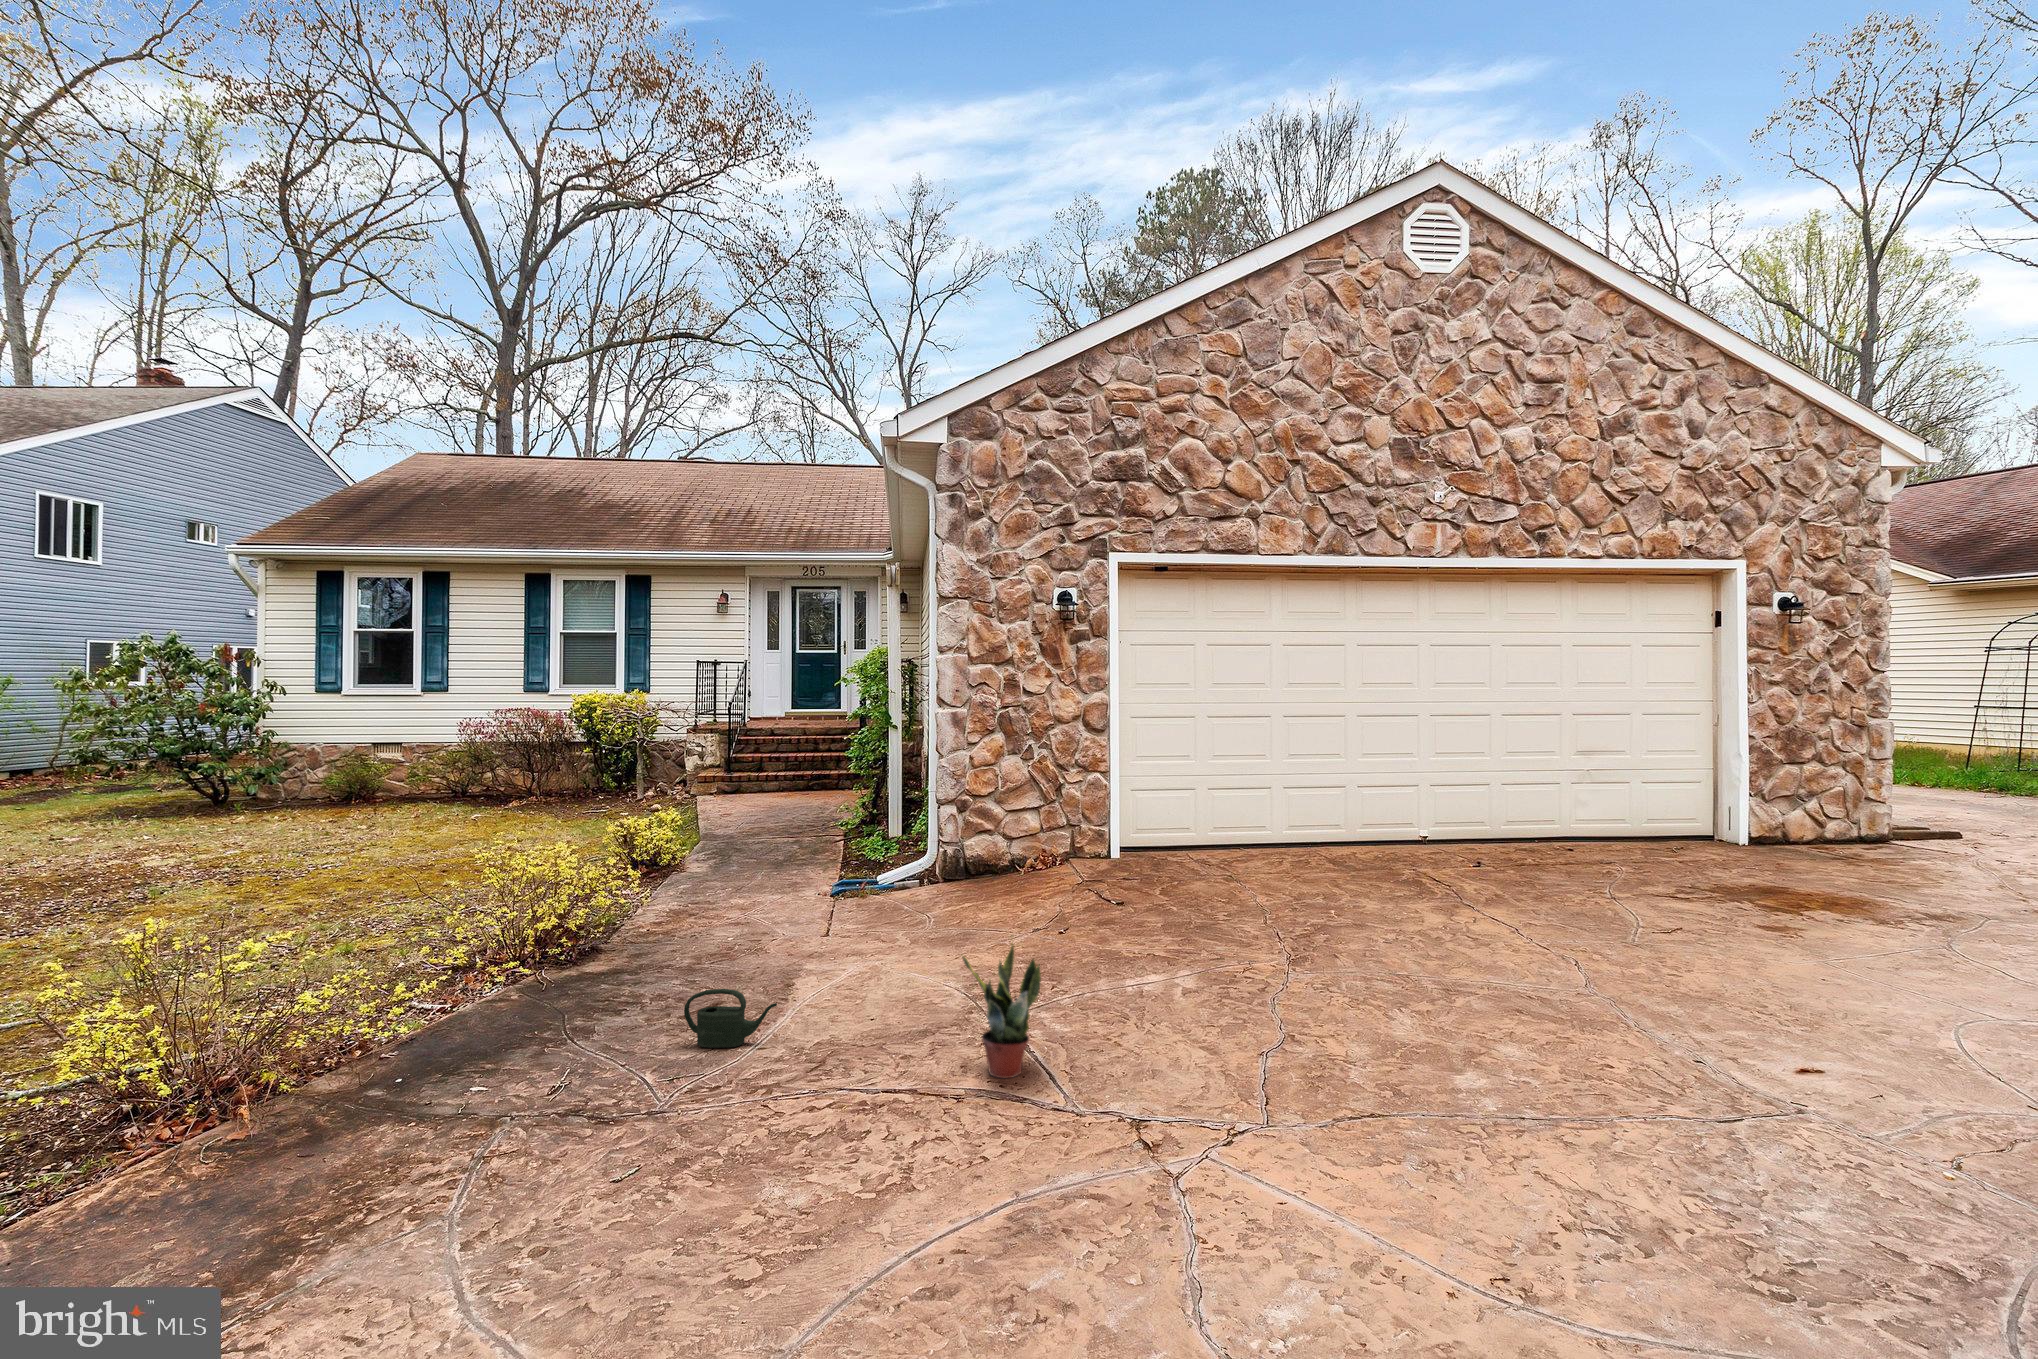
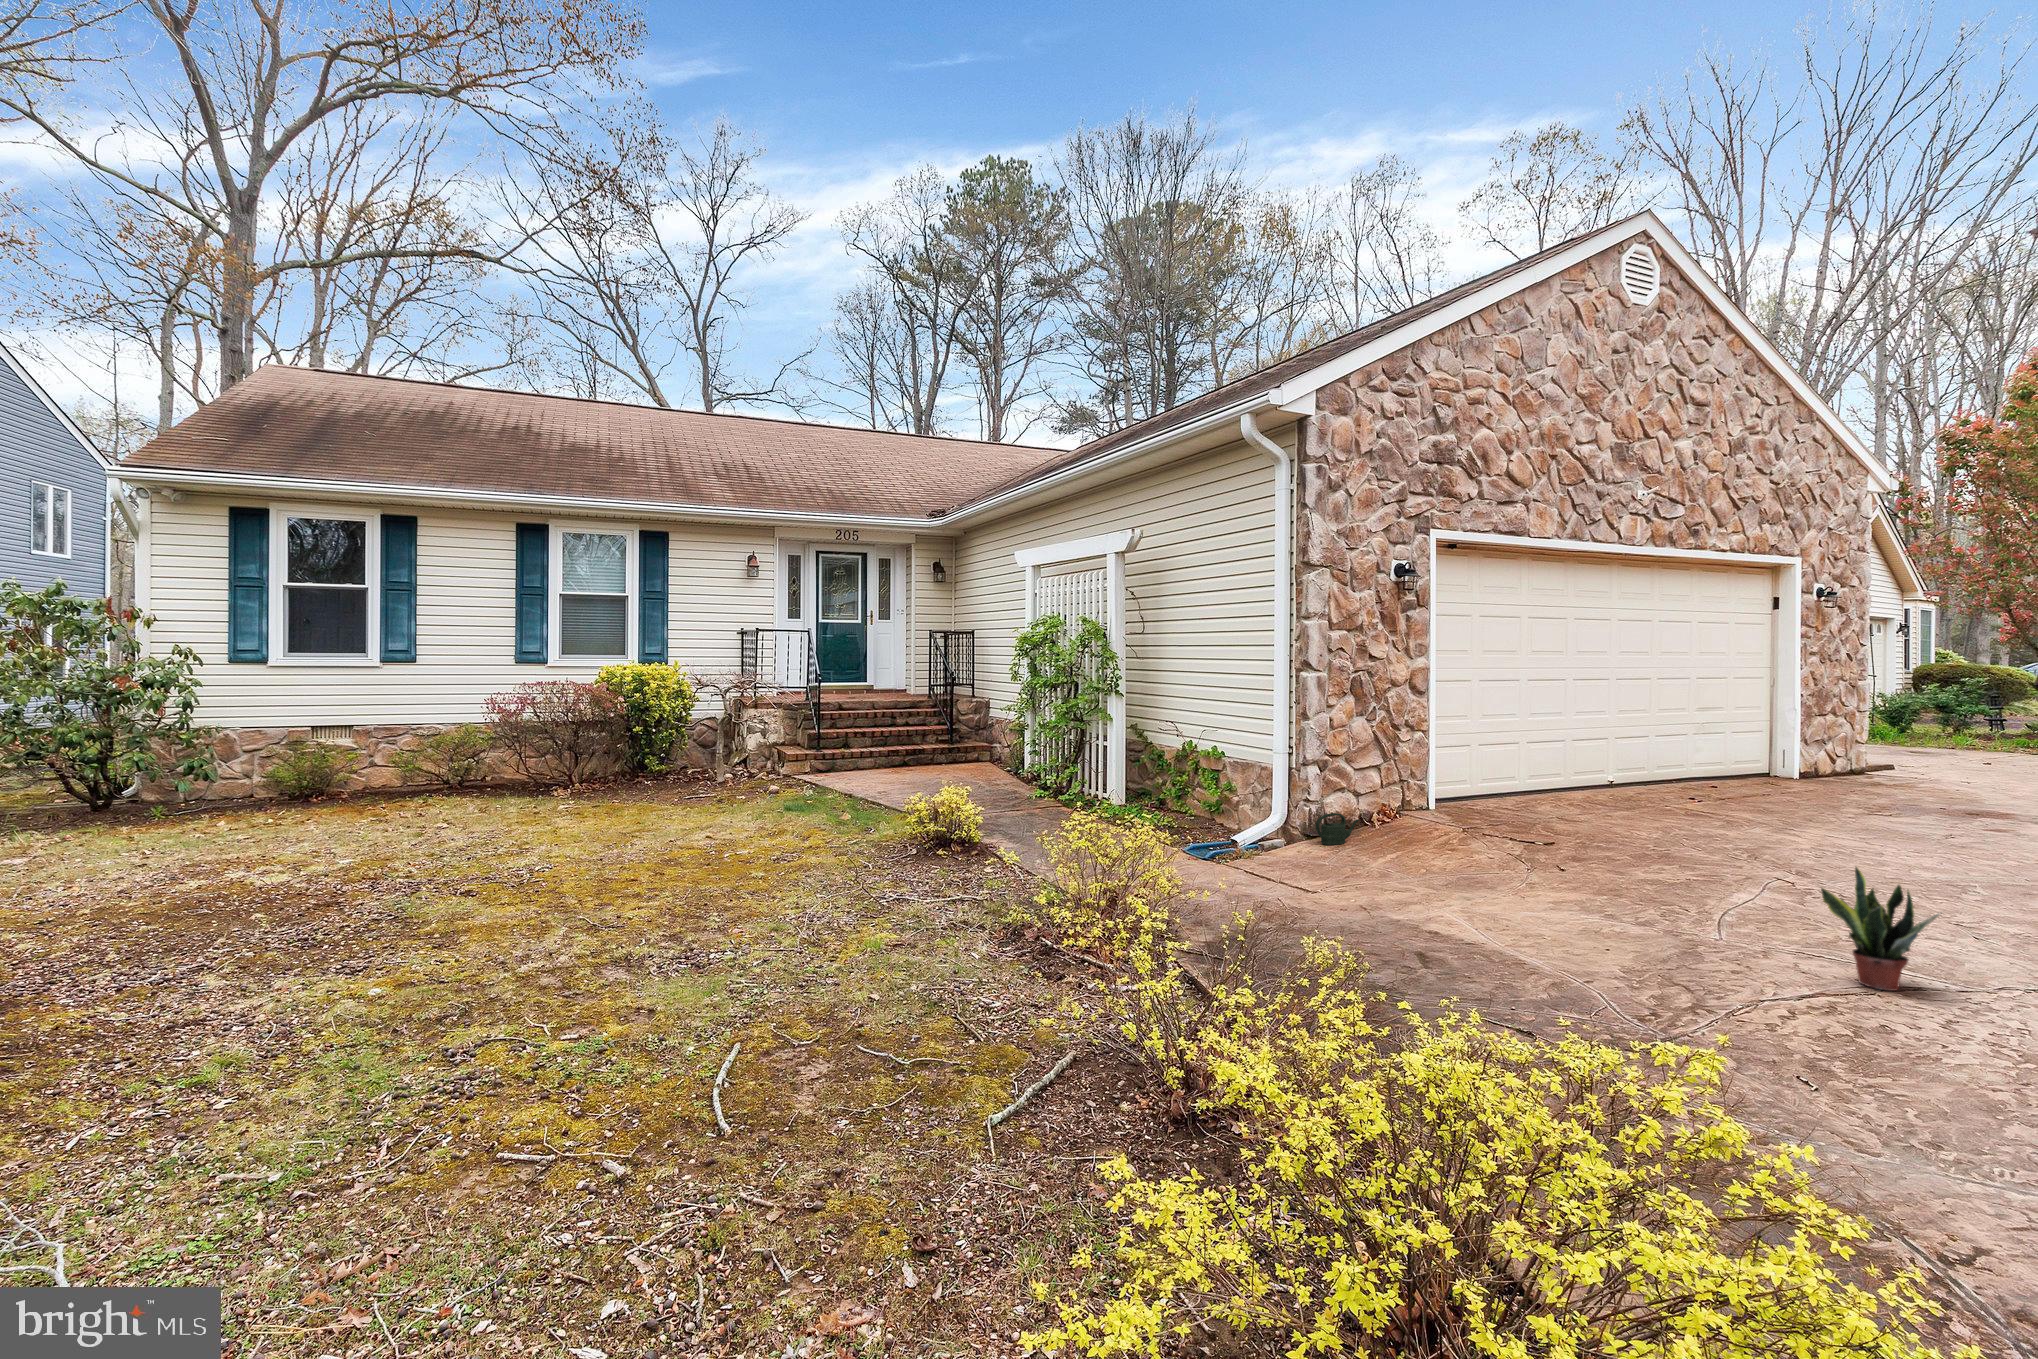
watering can: present [684,989,777,1048] -> present [1316,813,1359,845]

